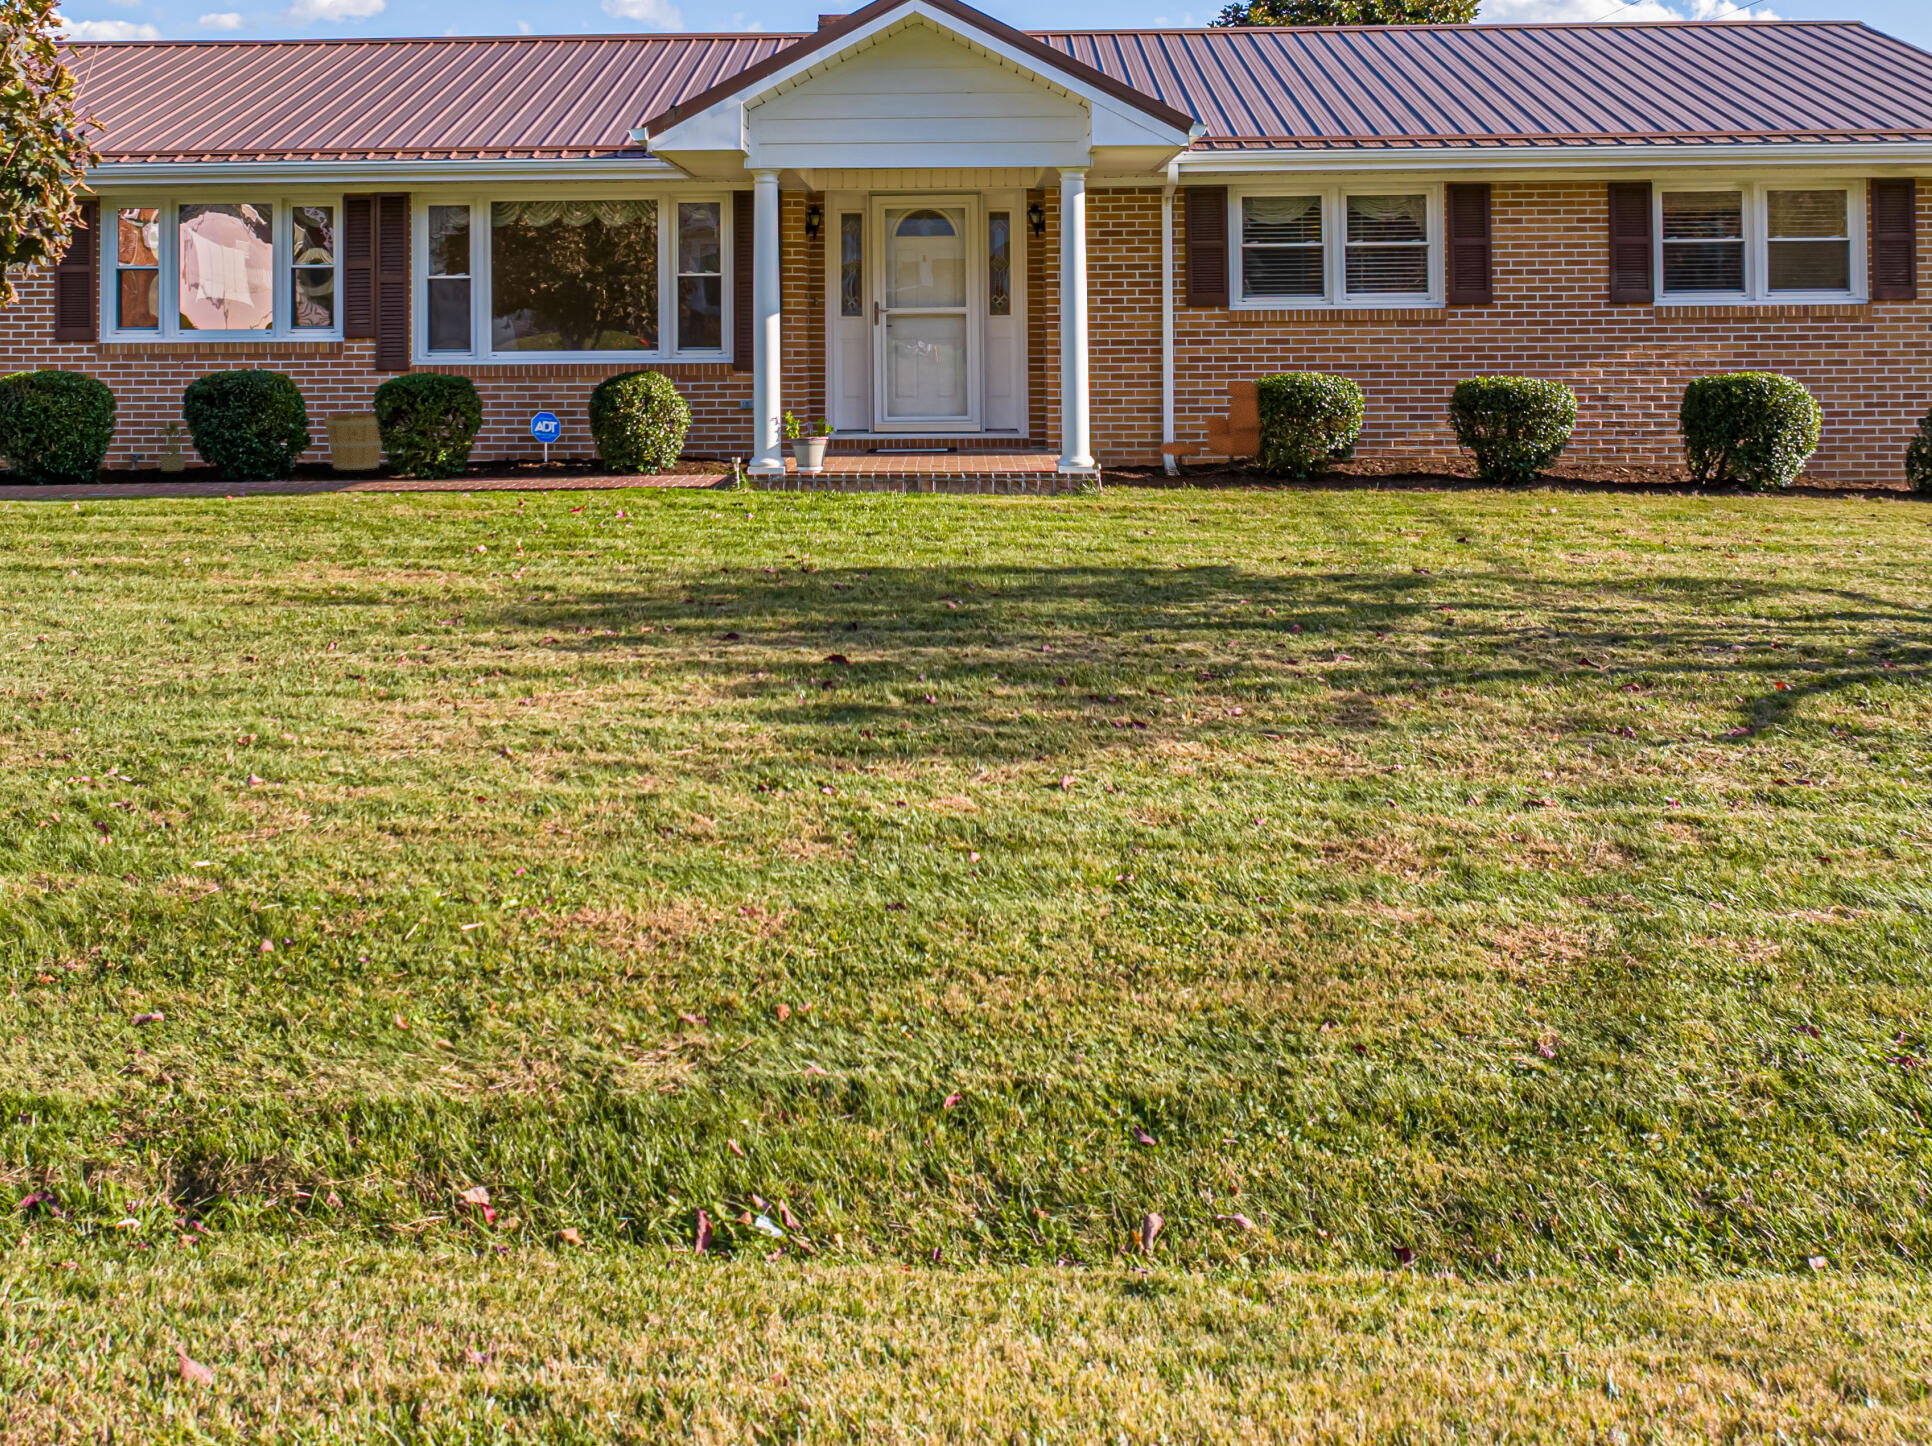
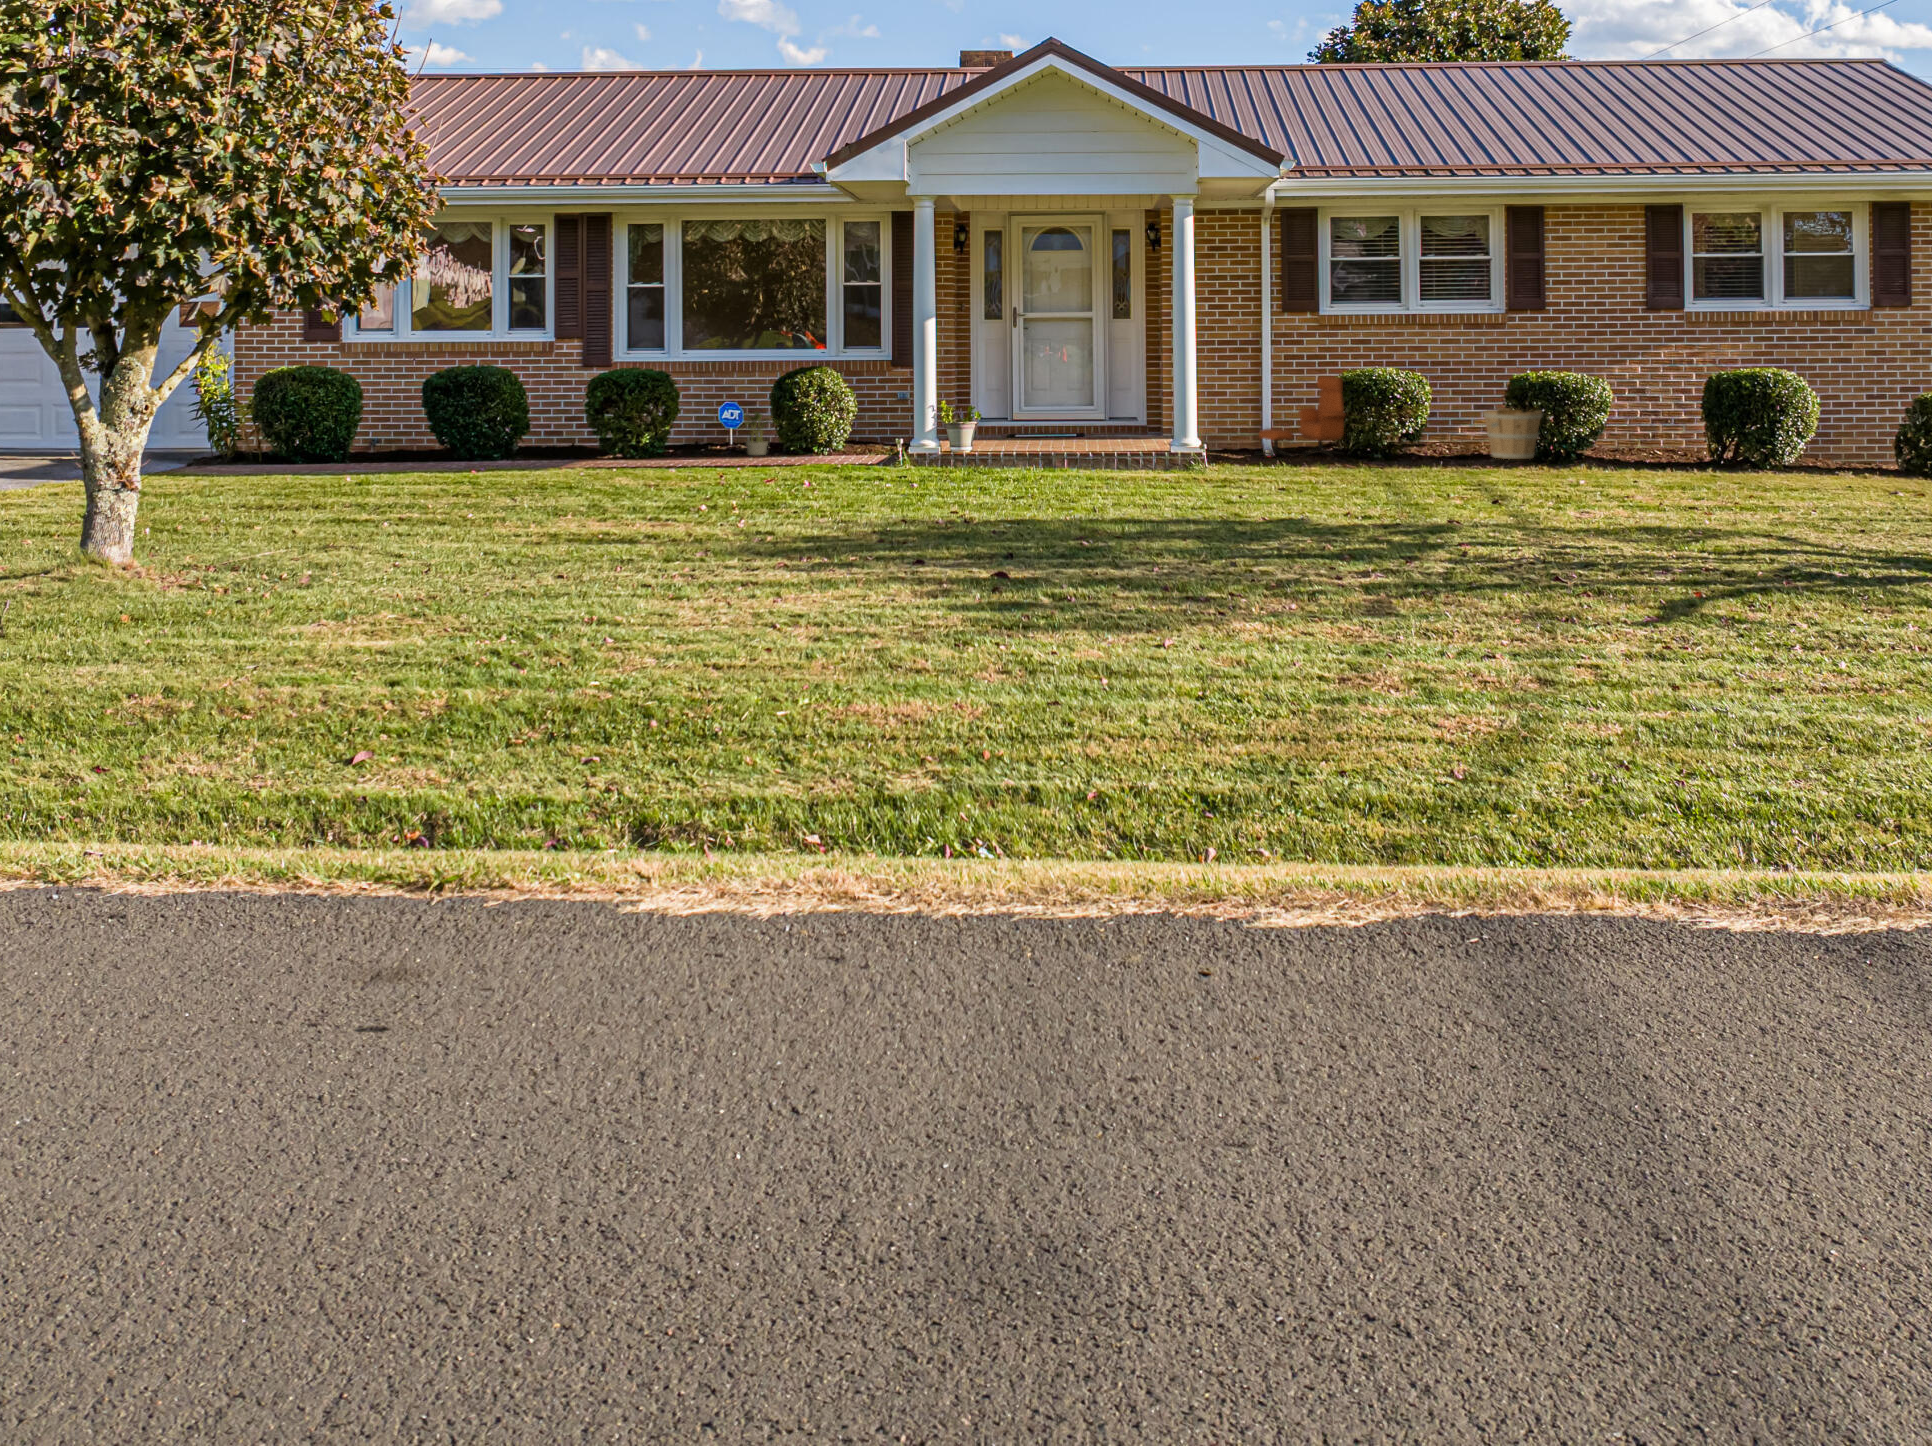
wooden bucket: present [324,413,382,470] -> present [1483,408,1542,459]
potted plant: present [158,422,192,471] -> present [739,412,776,455]

